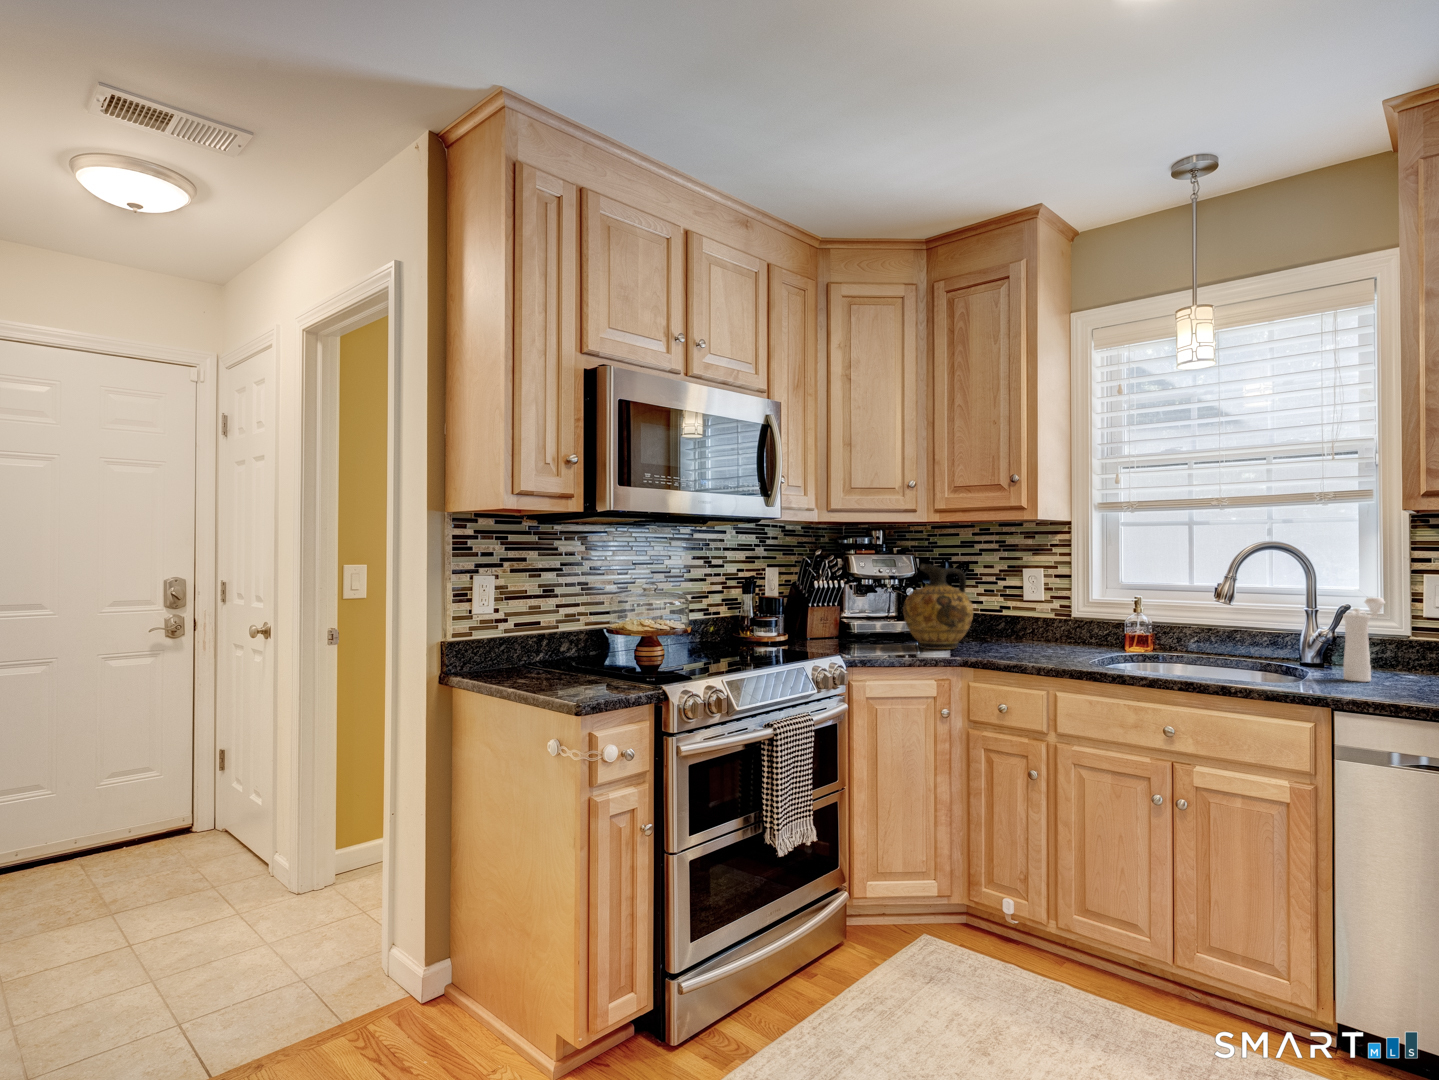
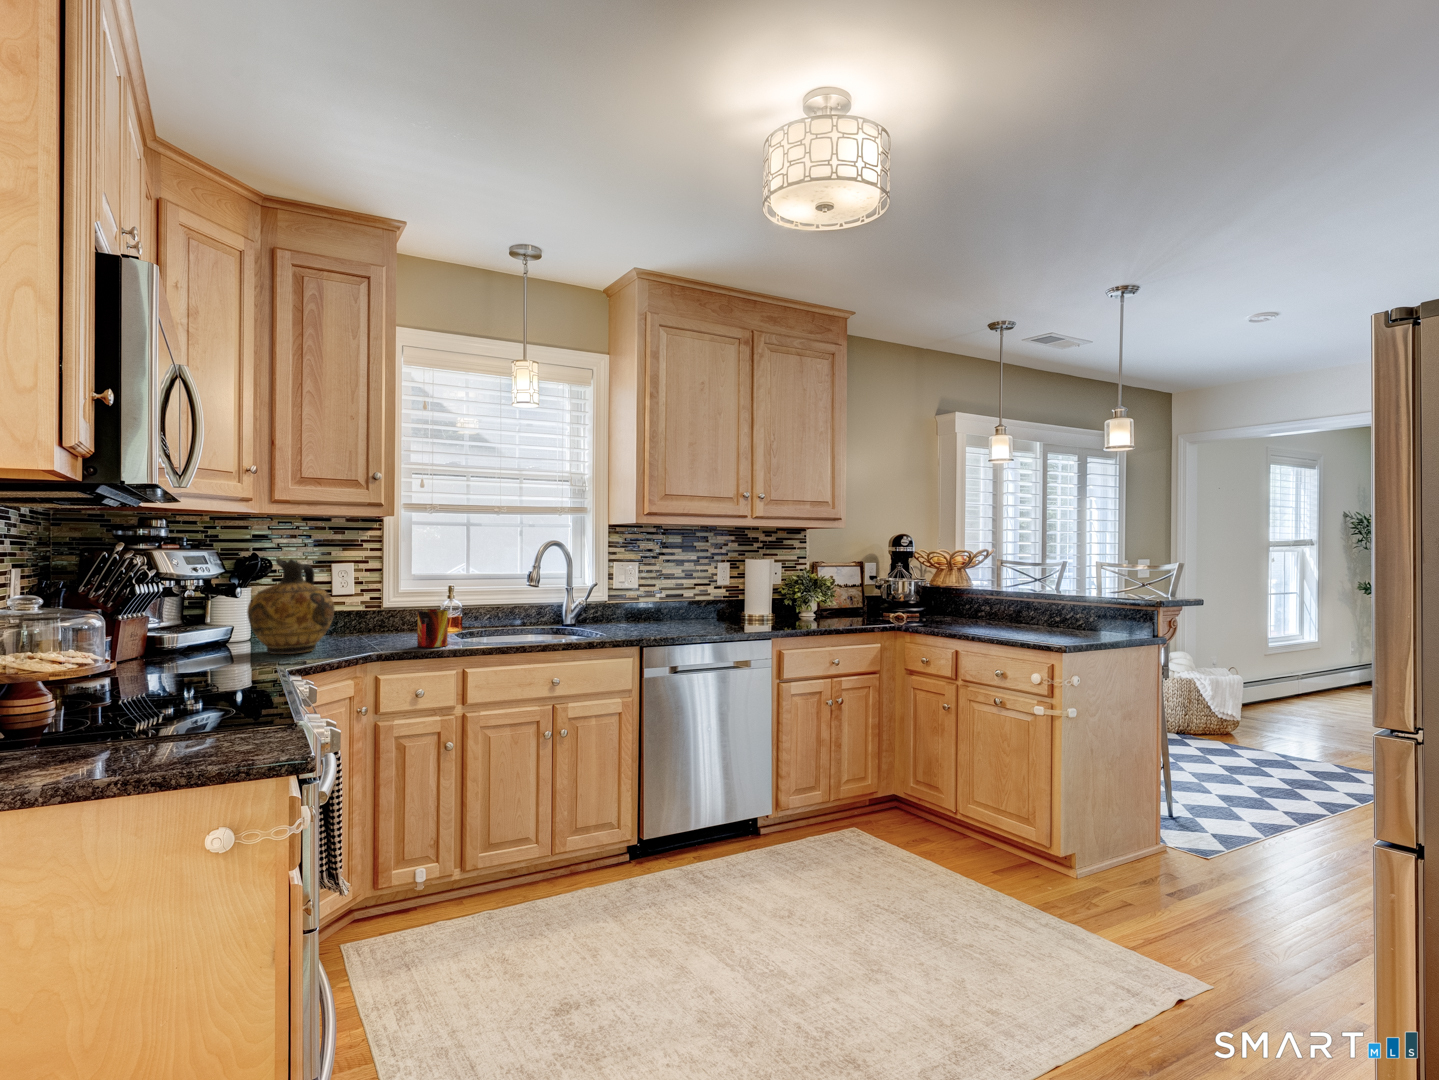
pepper mill: present [1343,597,1385,682] -> none [601,576,617,630]
mug: none [1022,621,1065,663] -> present [417,610,448,648]

